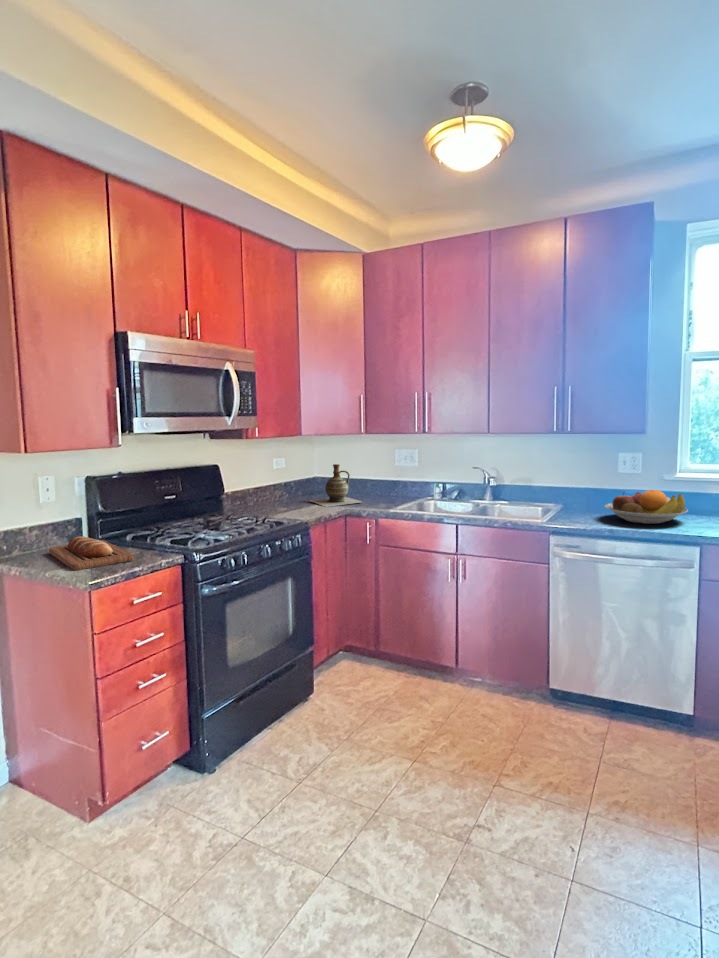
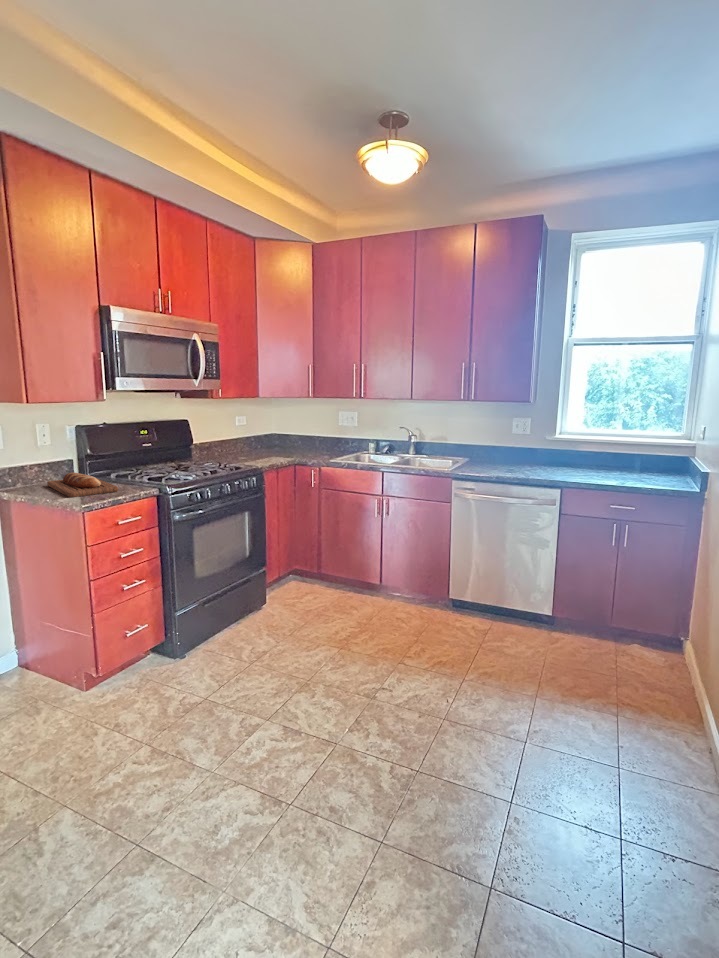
ceramic jug: present [309,464,361,507] -> none [265,422,310,457]
fruit bowl: present [605,490,688,524] -> none [497,446,558,472]

